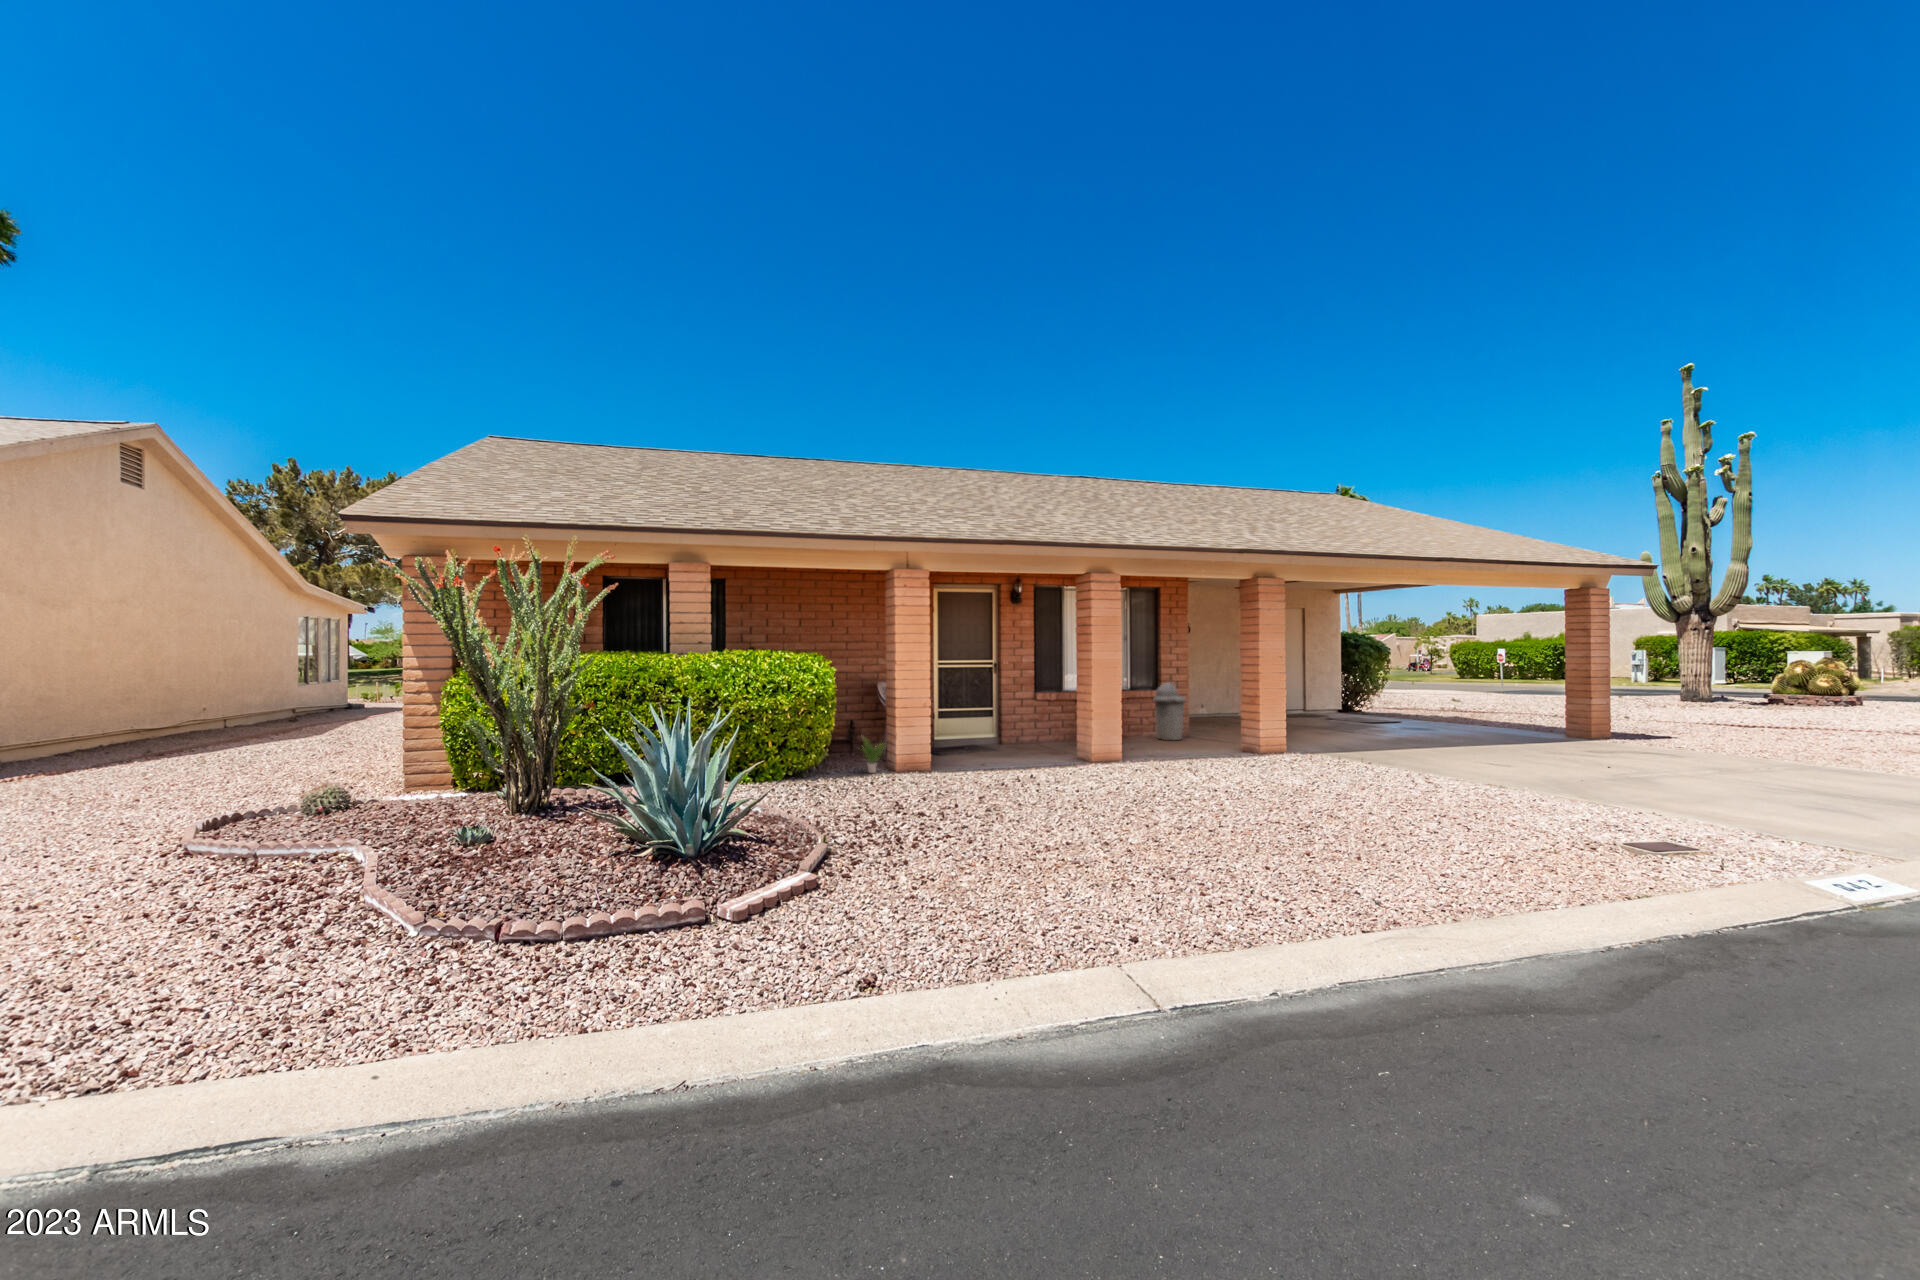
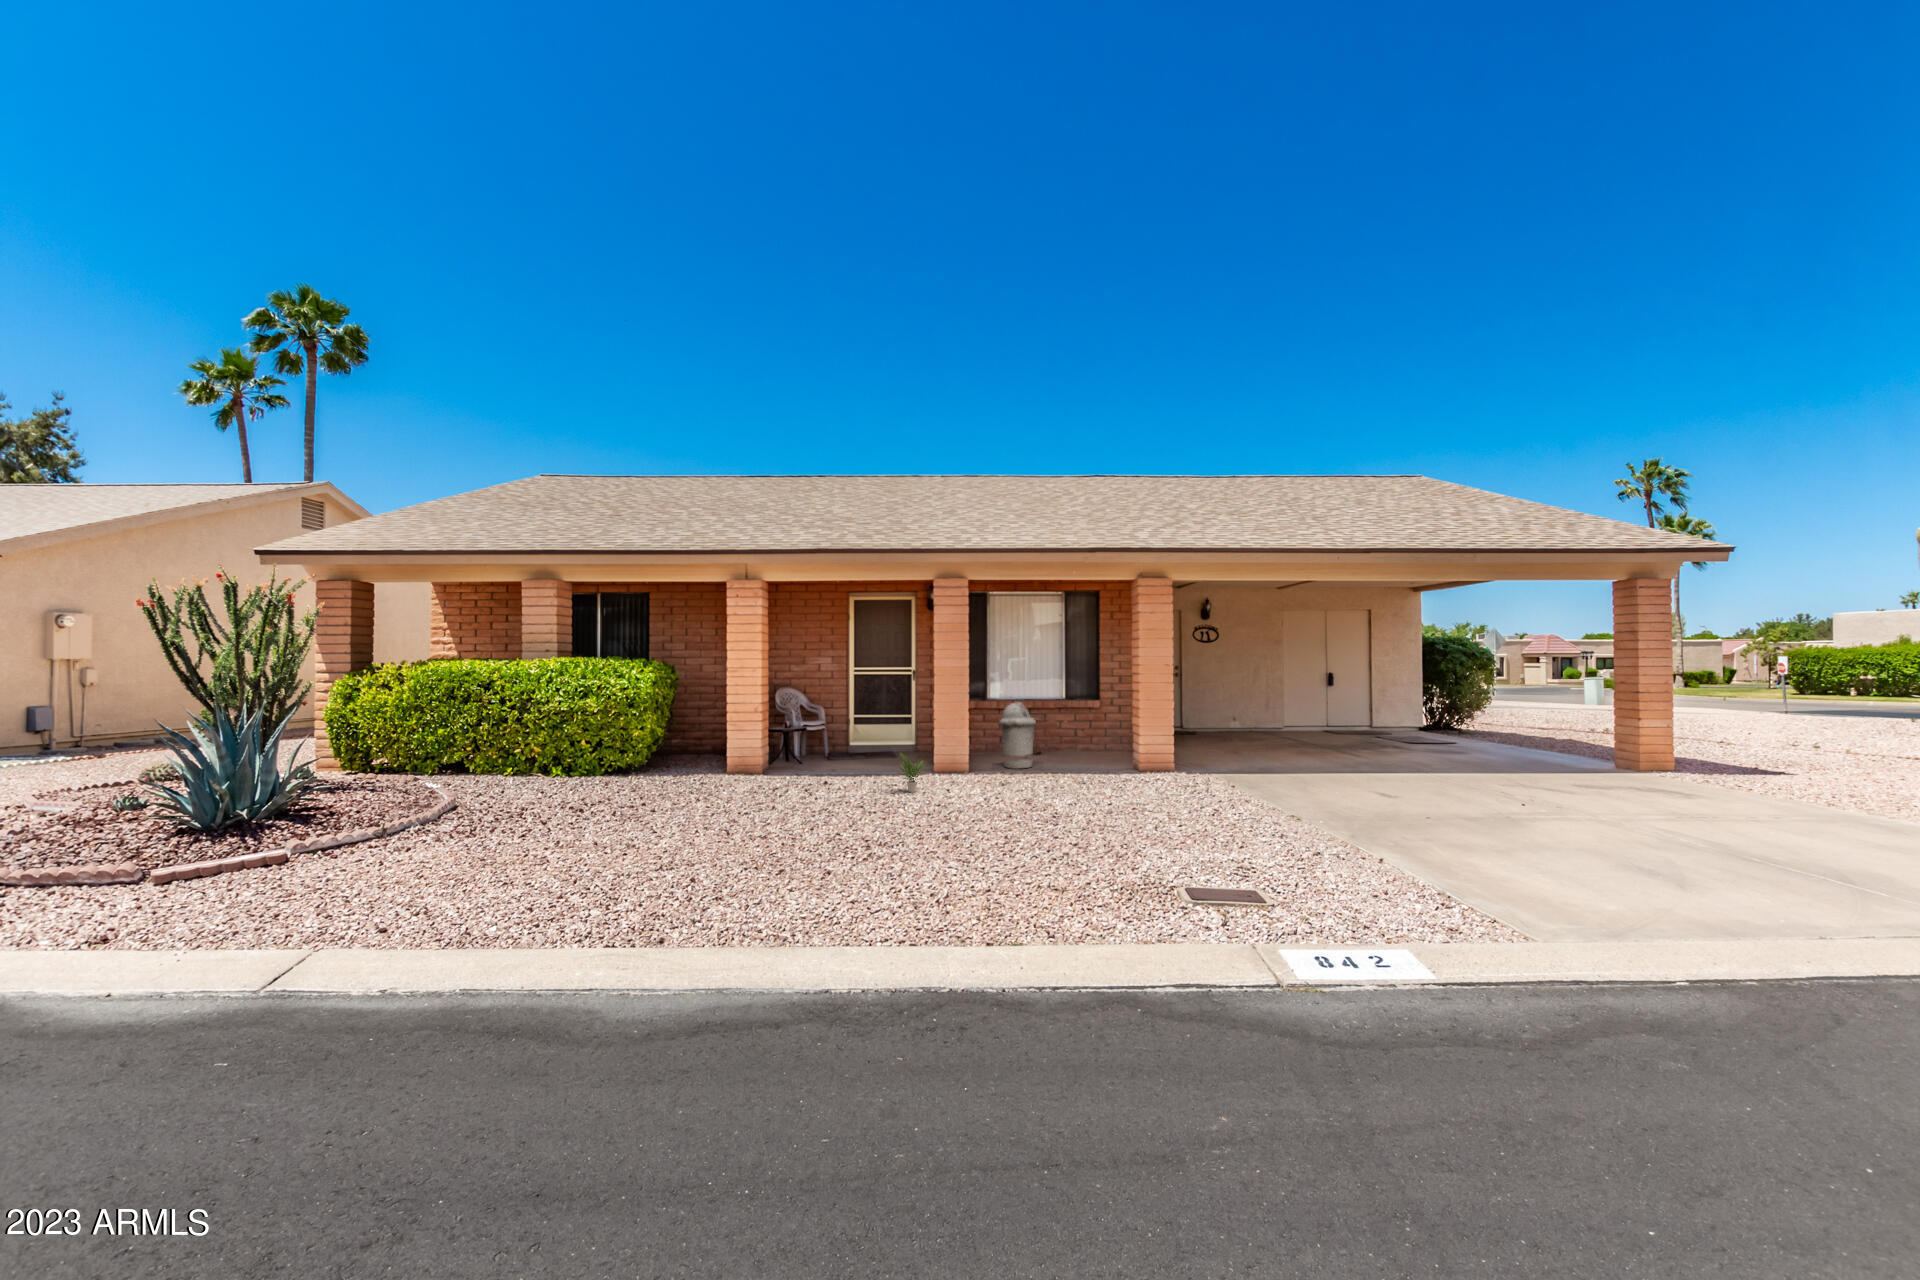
trash can: present [1153,682,1186,740] -> present [999,702,1036,769]

